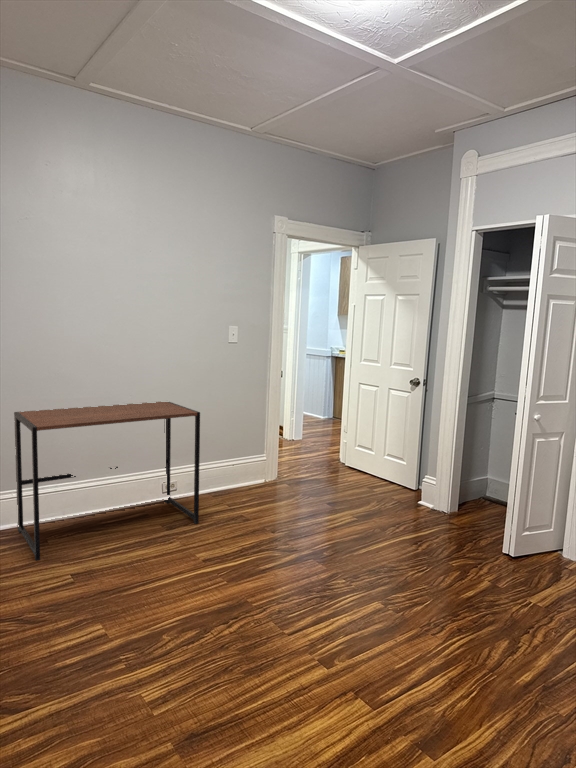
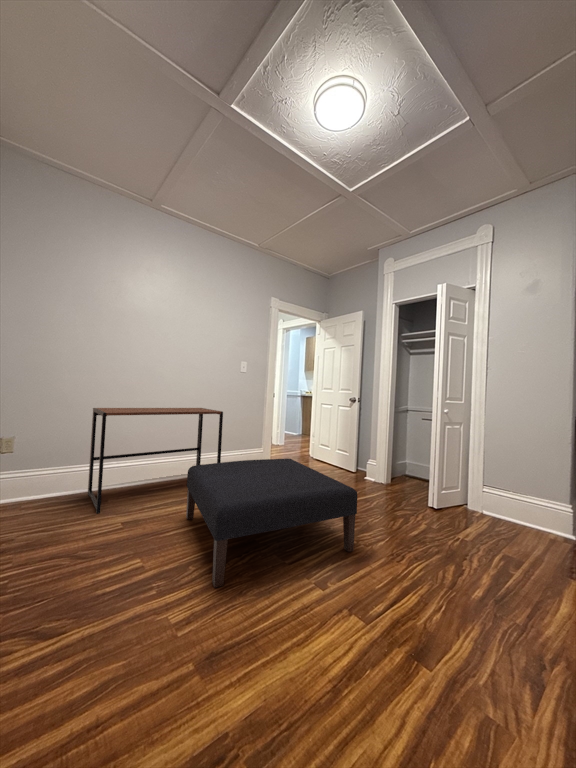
ottoman: none [153,485,383,663] -> present [186,458,357,588]

